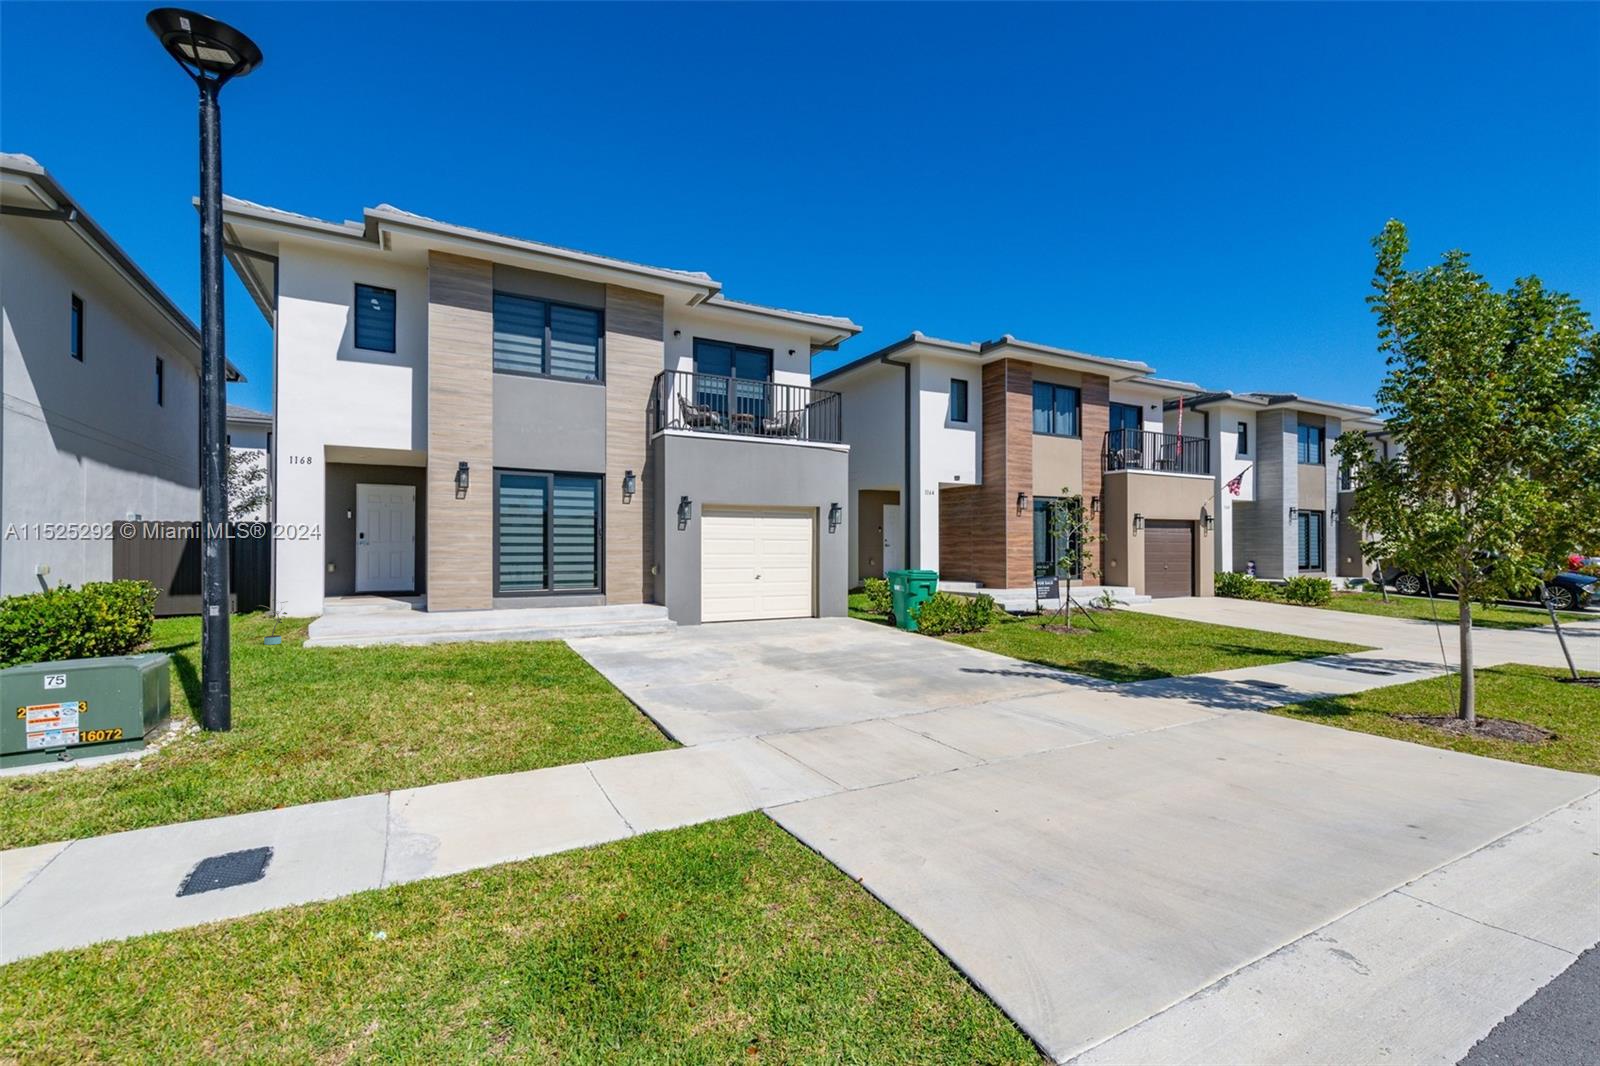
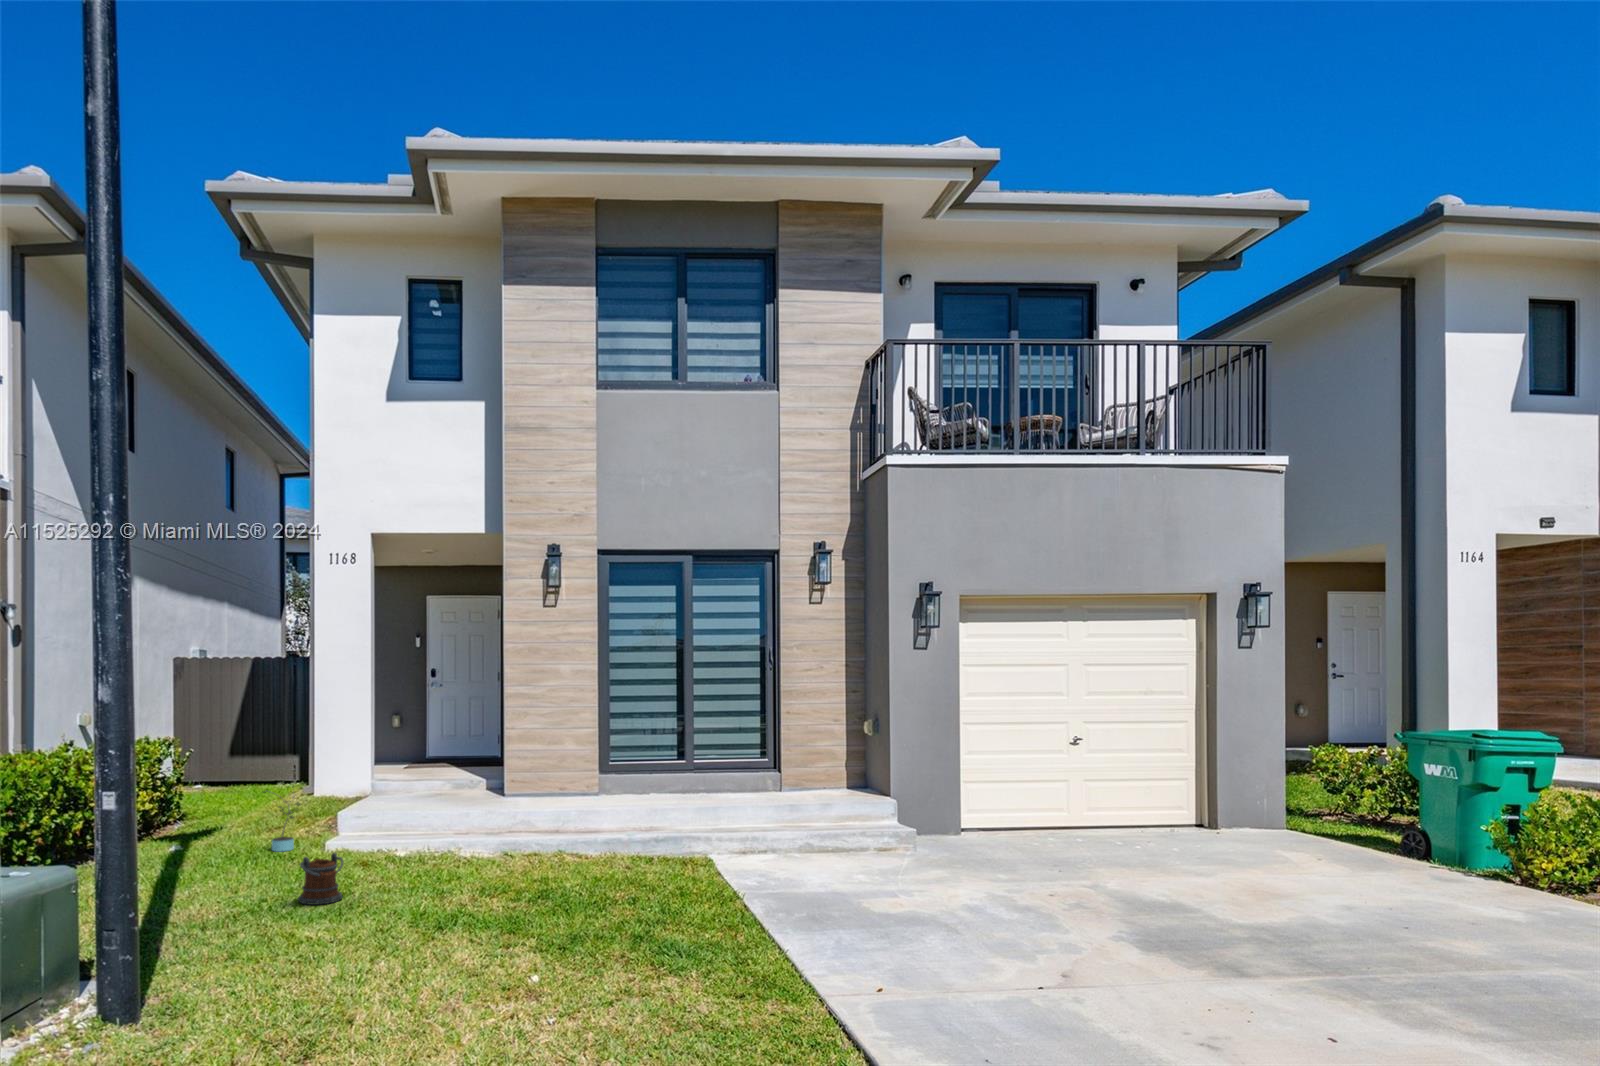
bucket: none [282,637,319,671] -> present [298,853,343,905]

